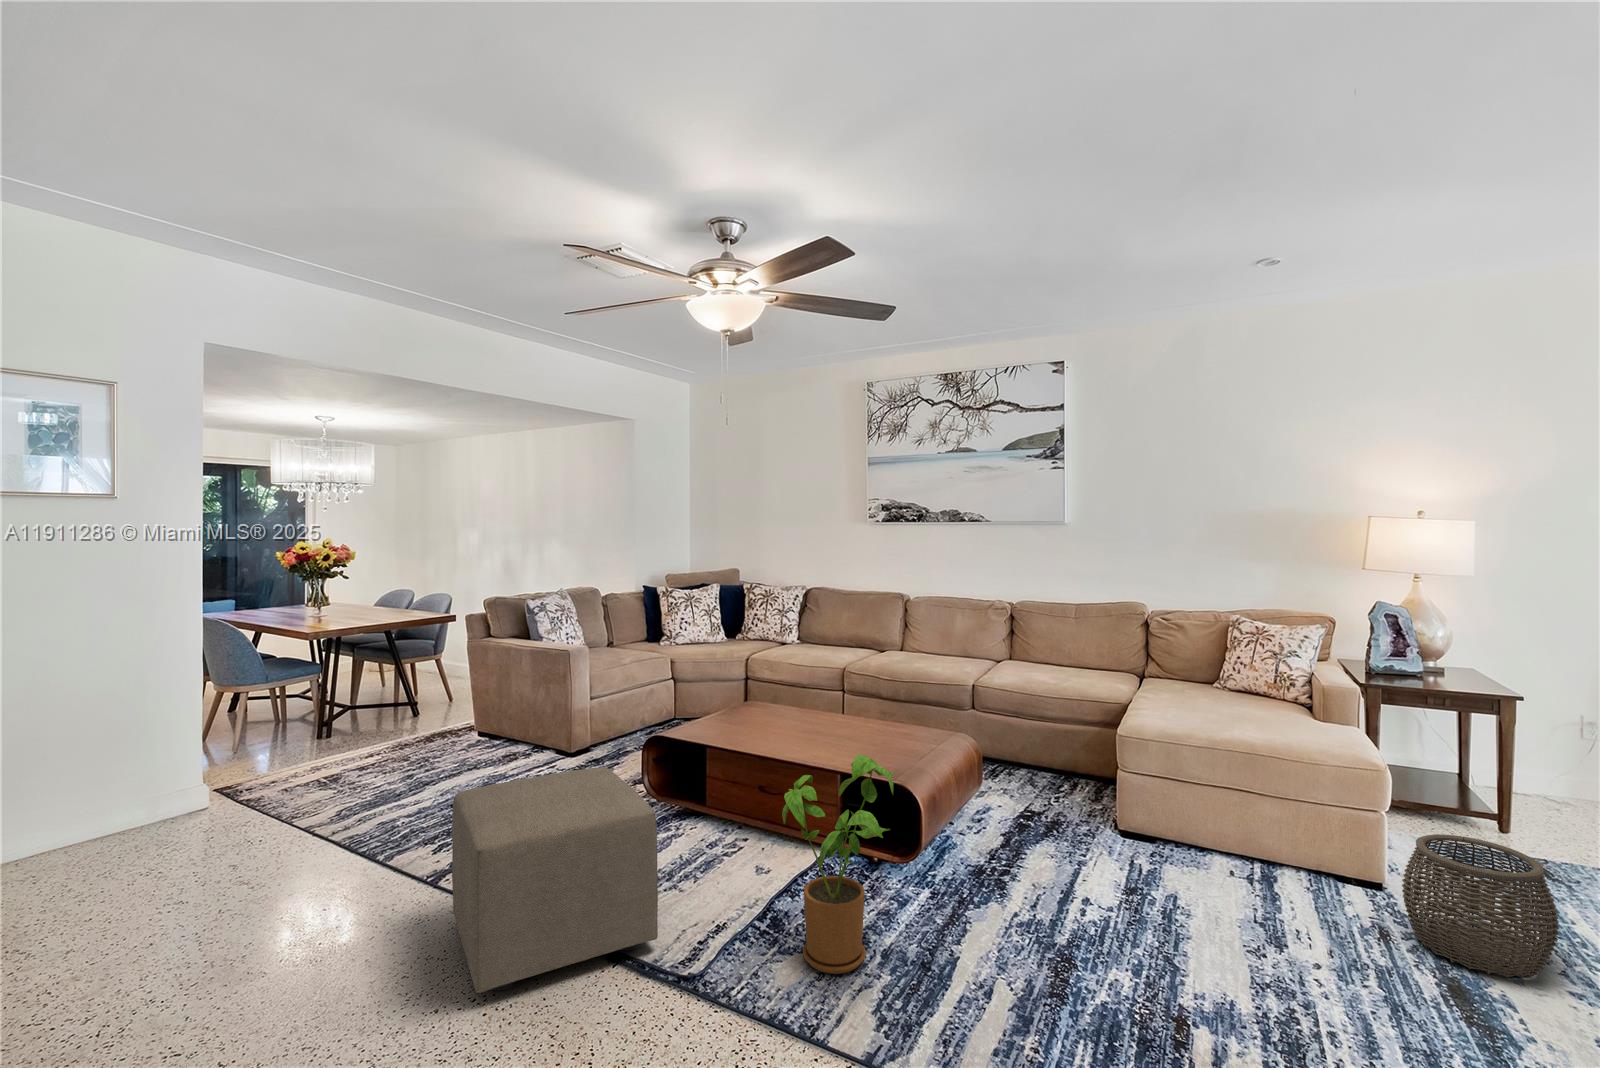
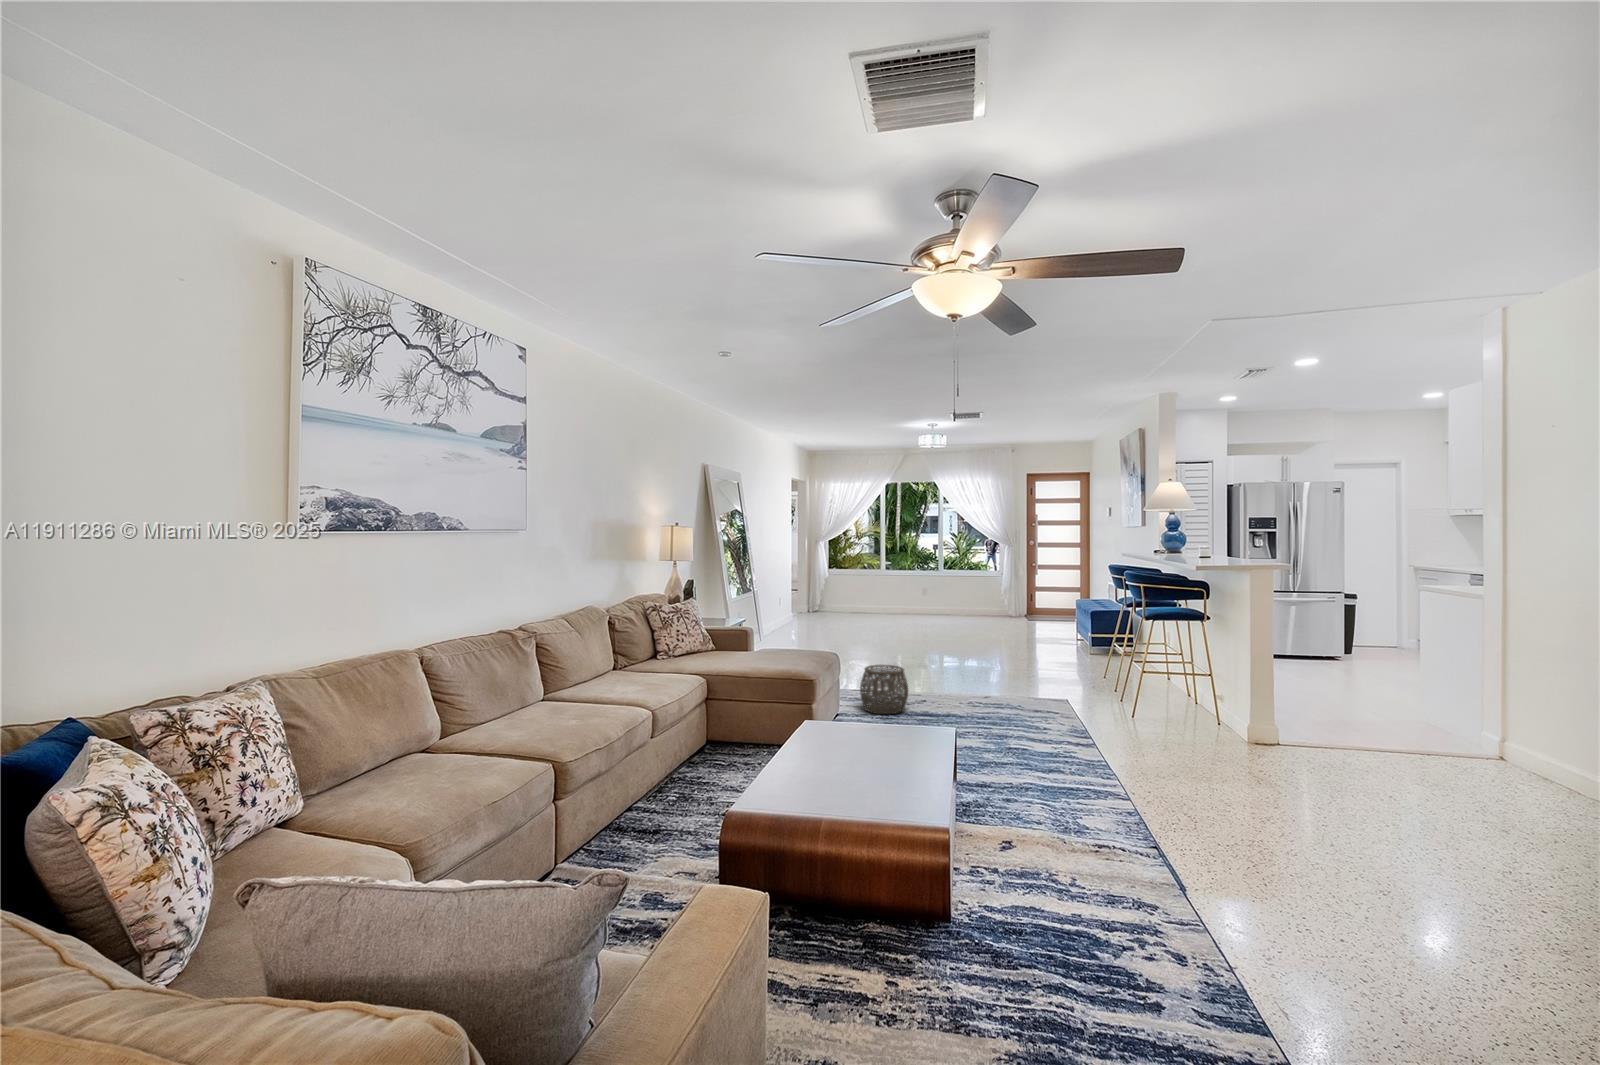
house plant: present [782,755,893,974] -> none [1020,679,1099,822]
ottoman: present [452,767,658,993] -> none [1111,761,1319,979]

